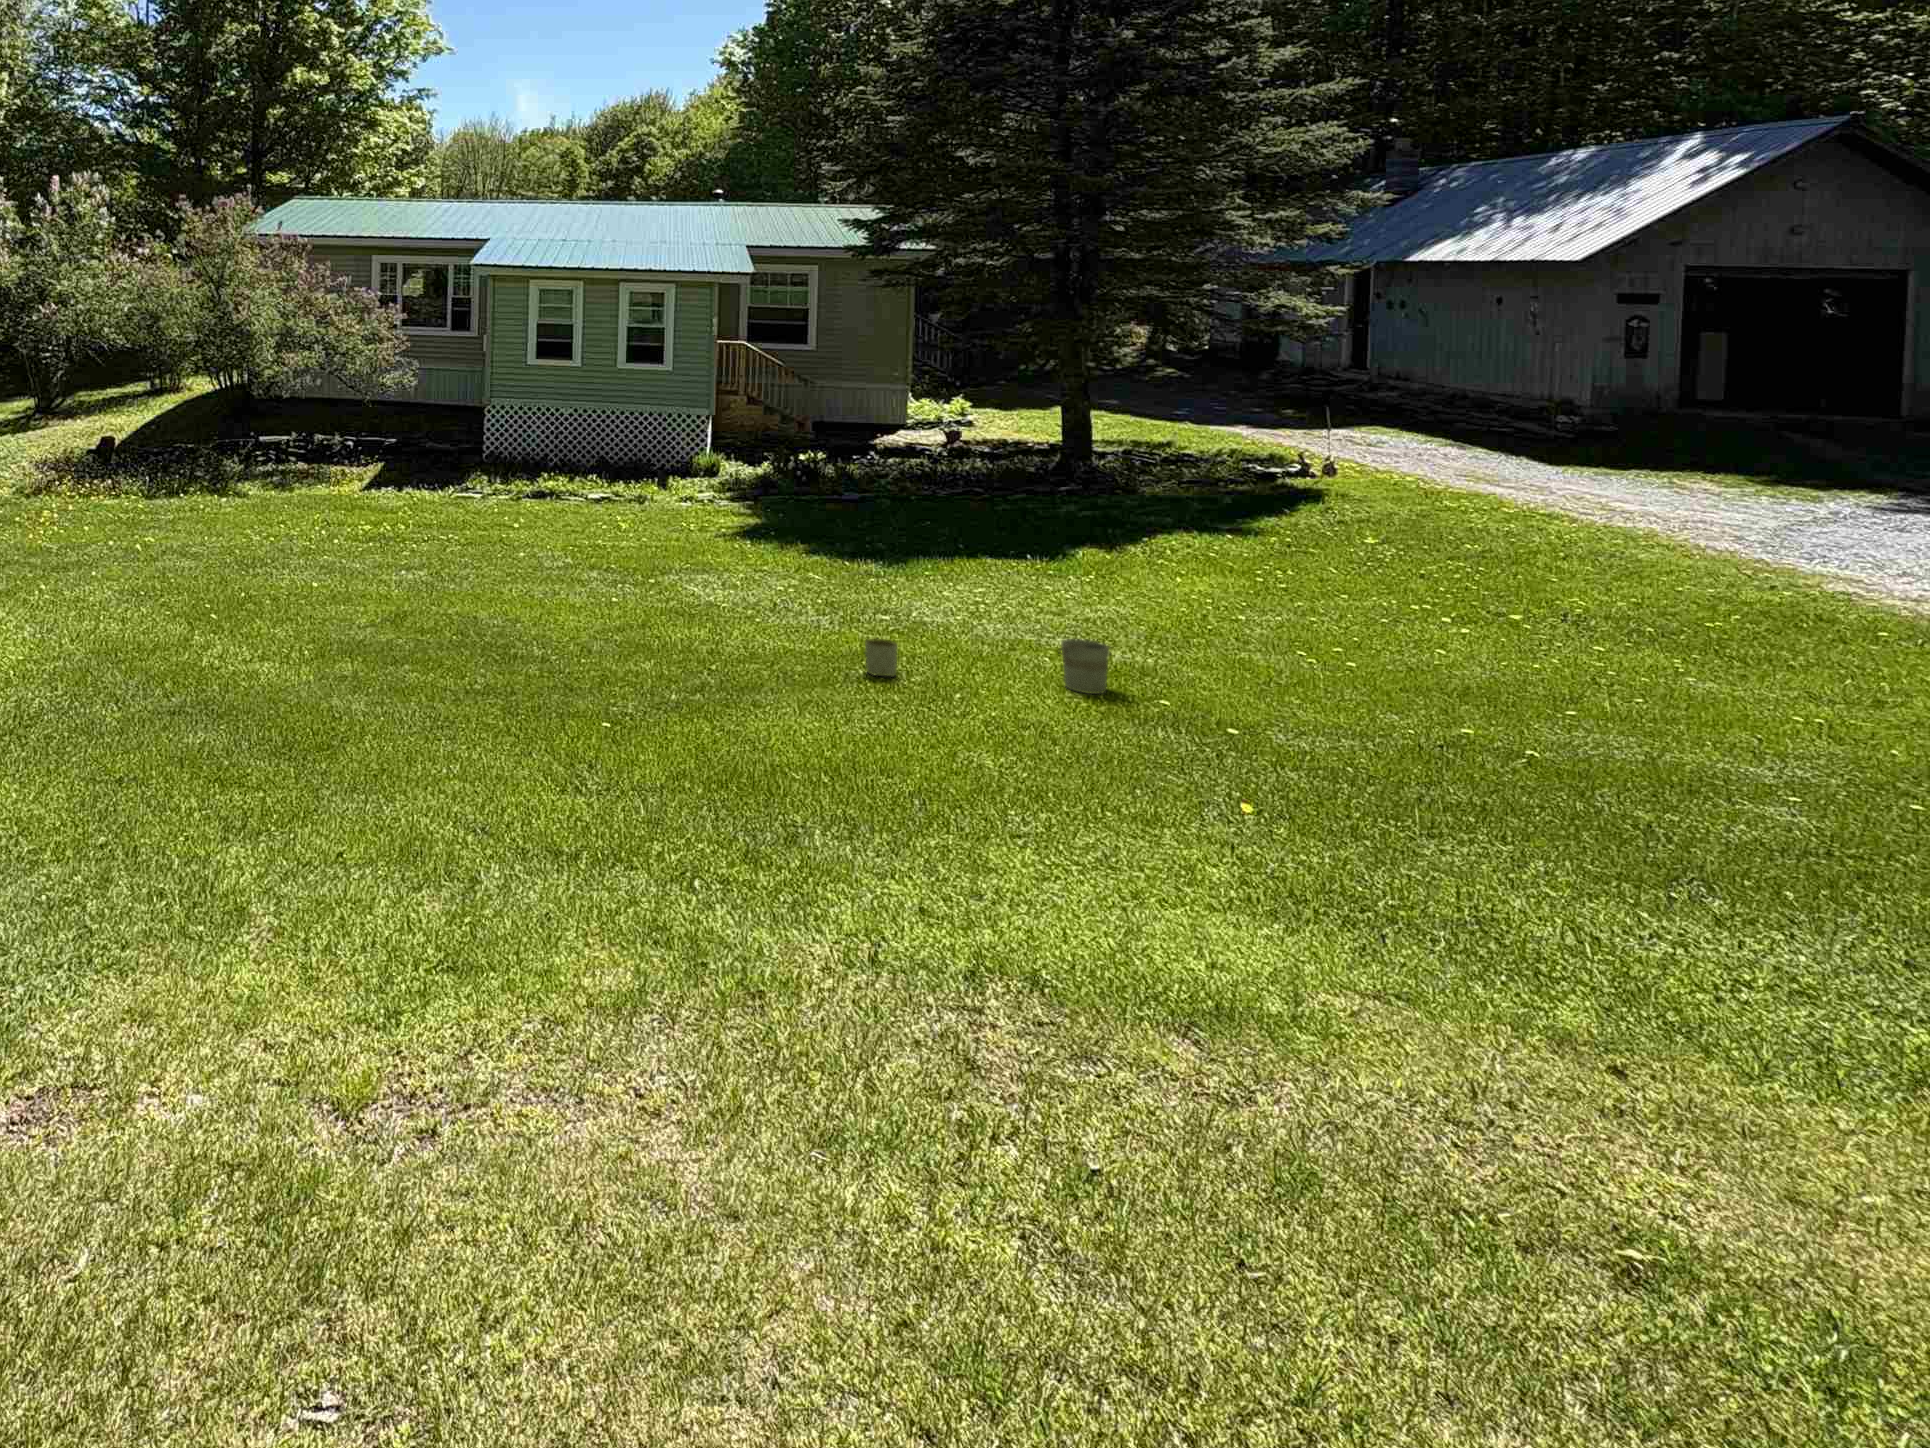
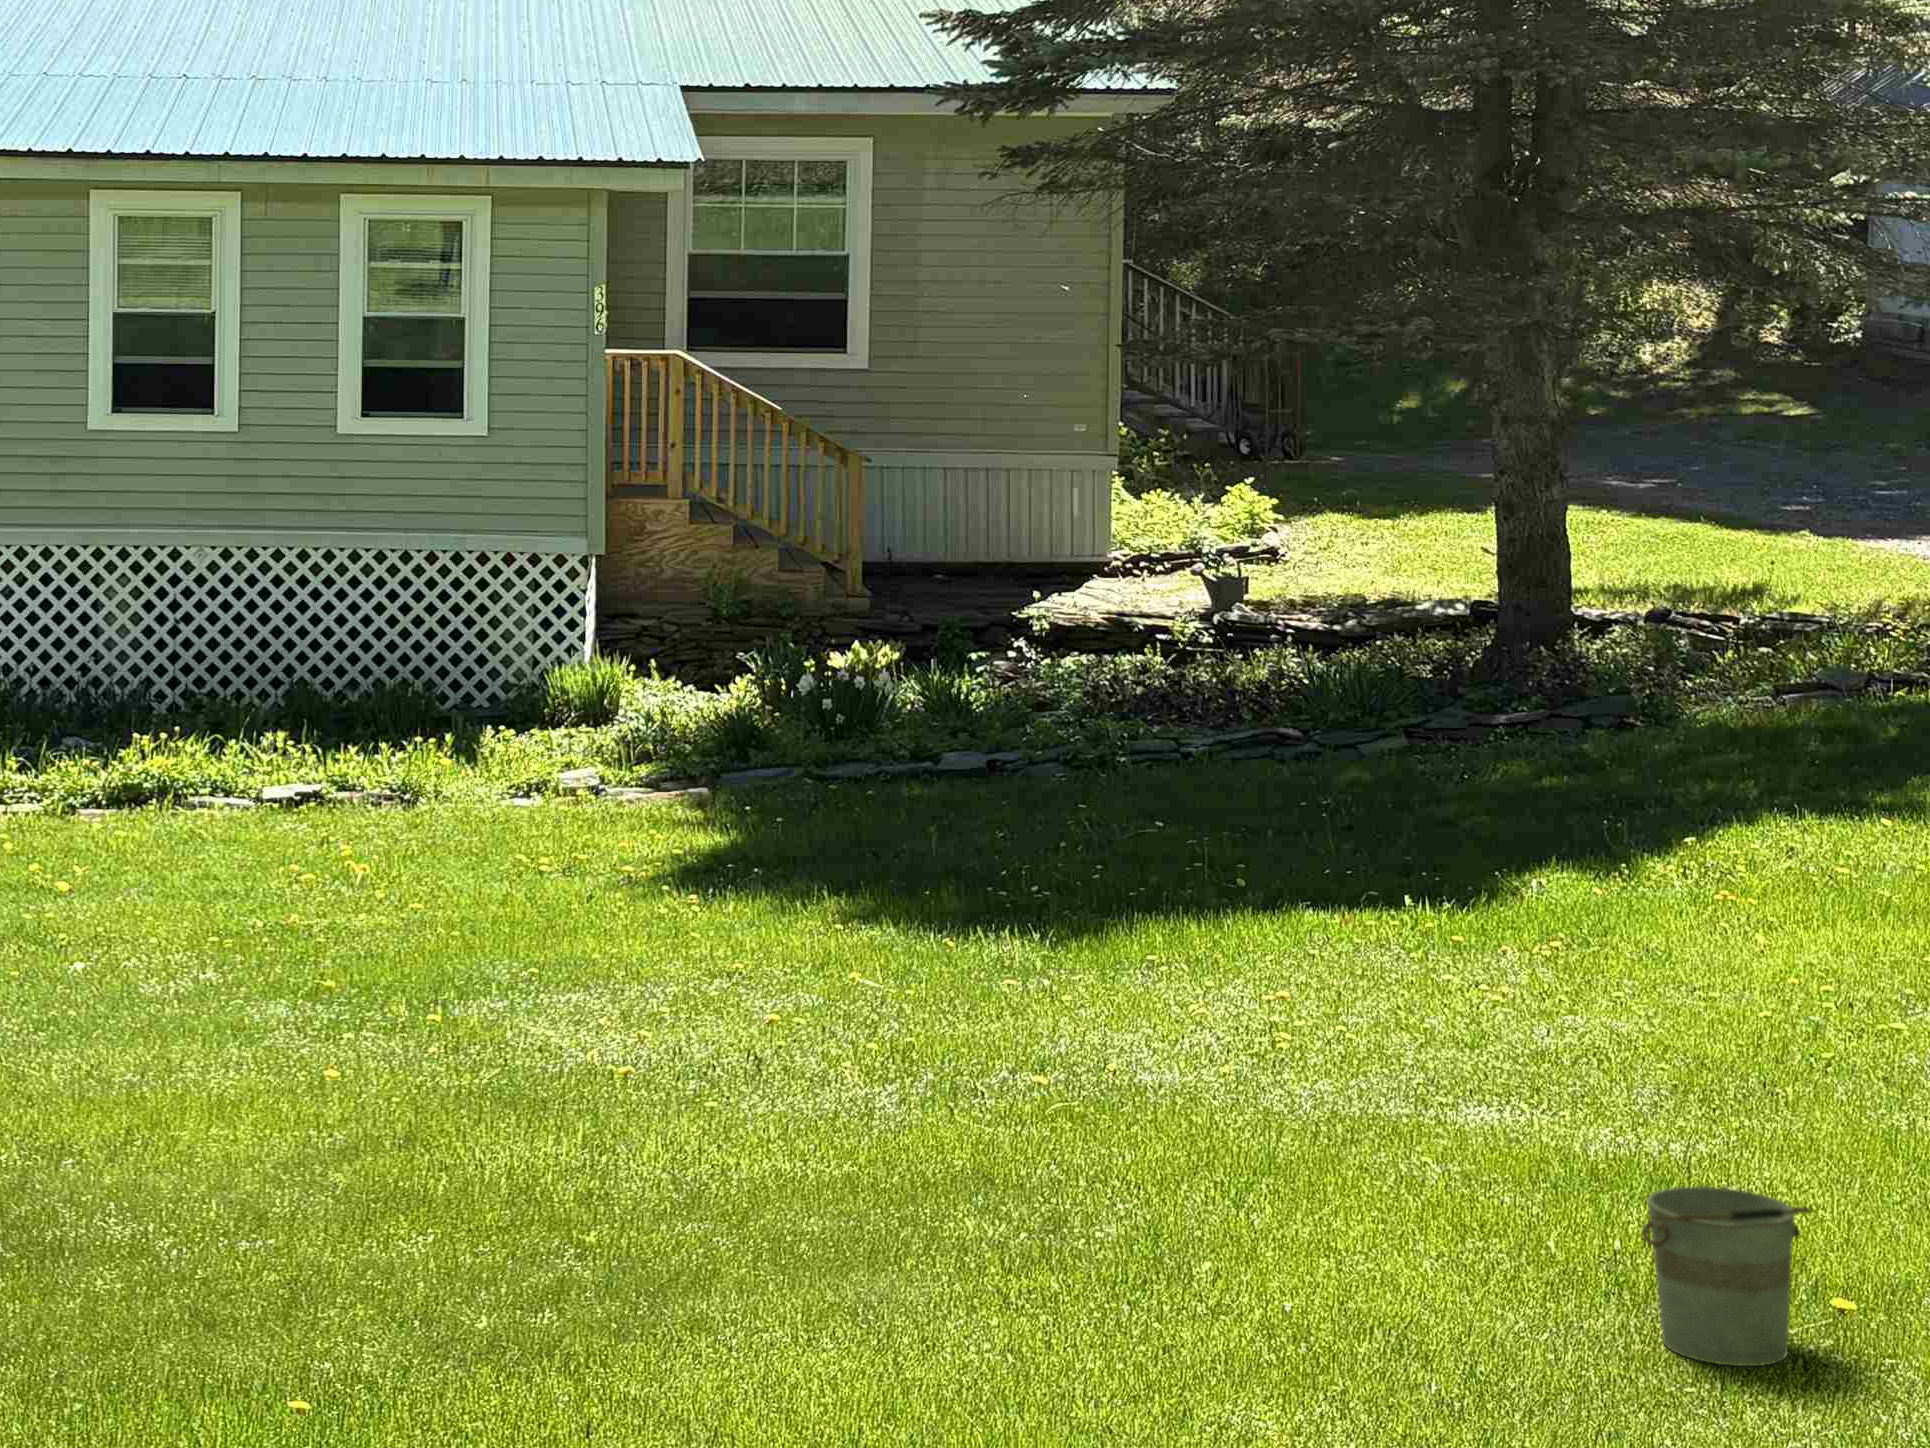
planter: present [865,639,898,677] -> none [1053,1227,1155,1355]

